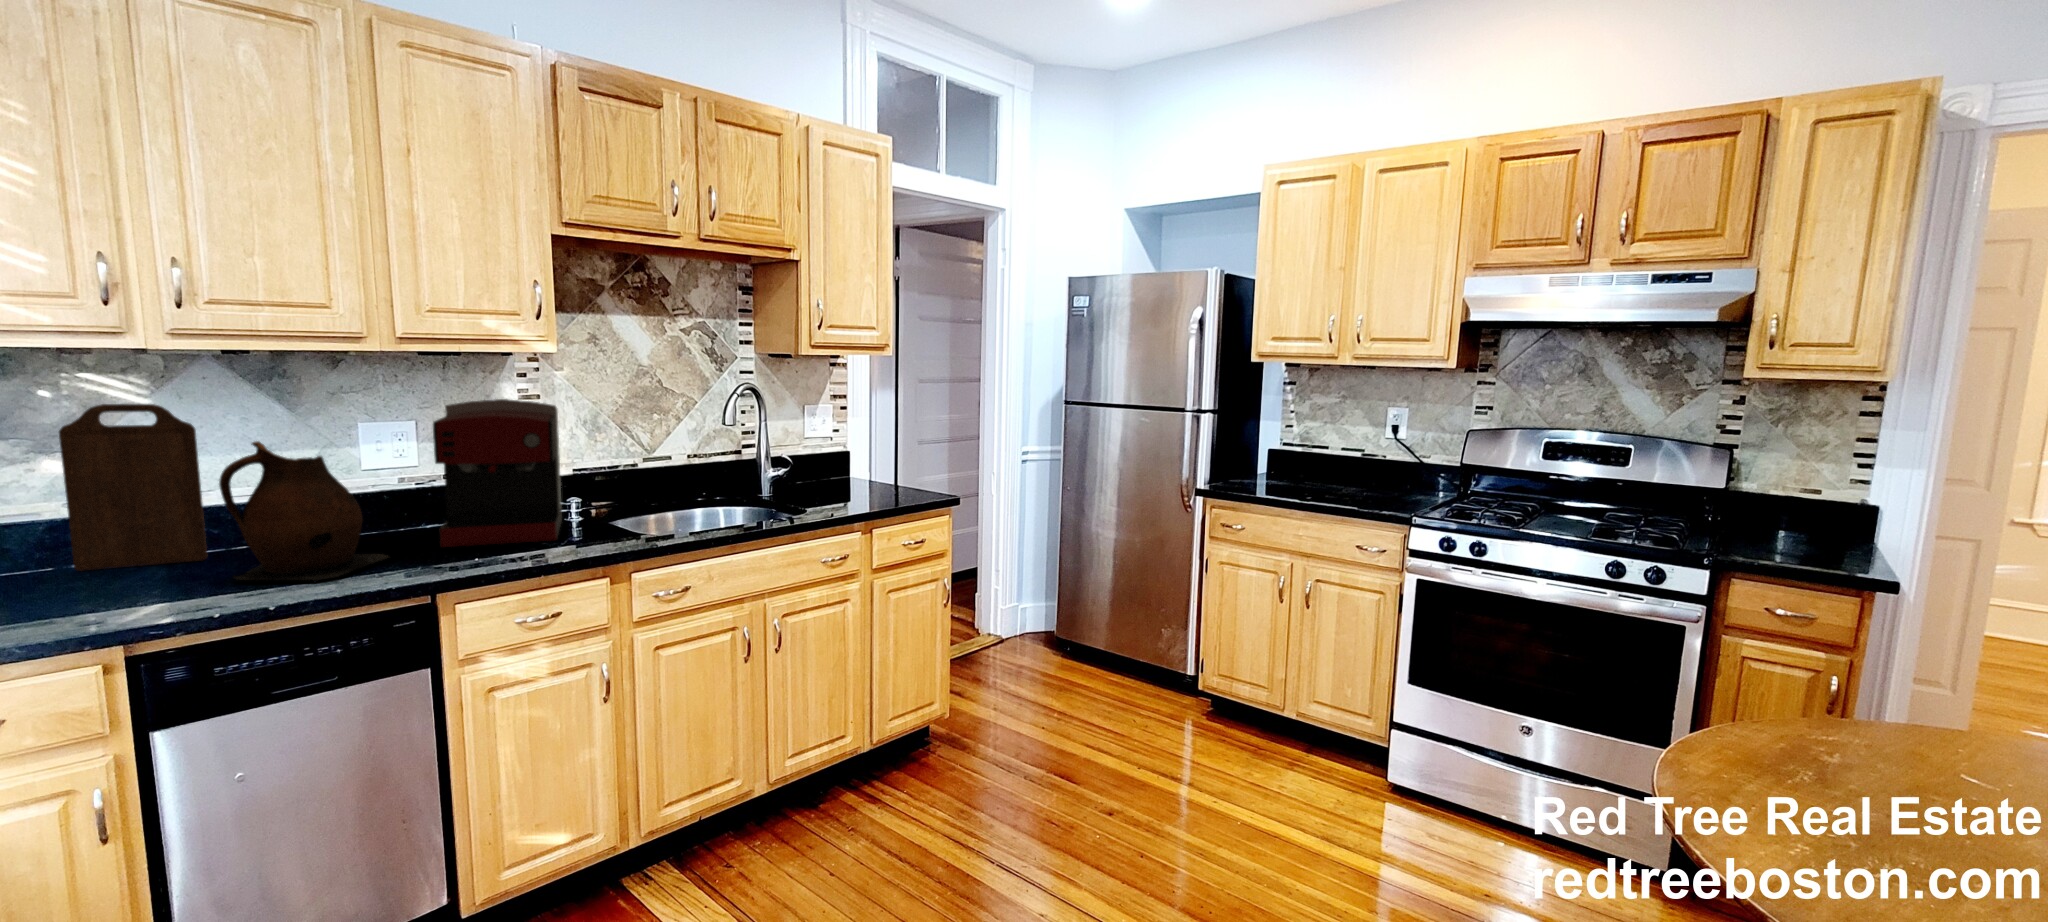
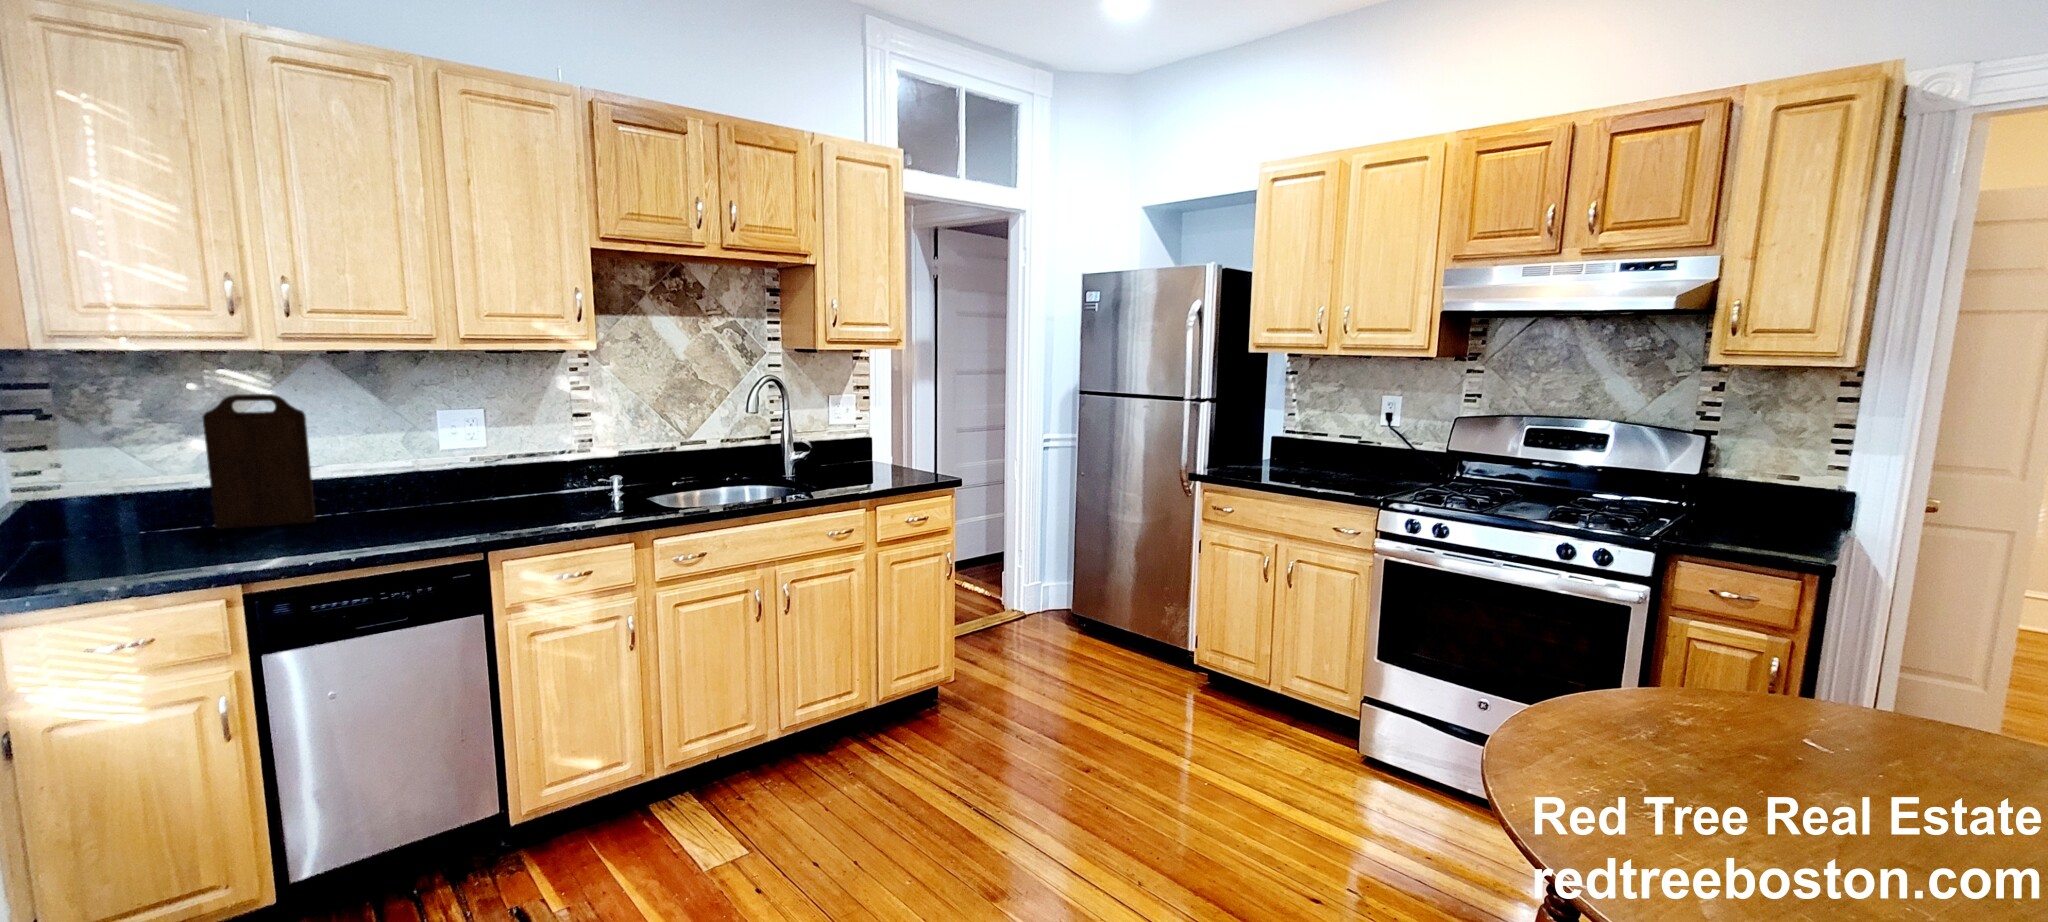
coffee maker: present [433,399,562,547] -> none [491,390,605,515]
ceramic pitcher: present [219,441,389,582] -> none [320,425,456,541]

